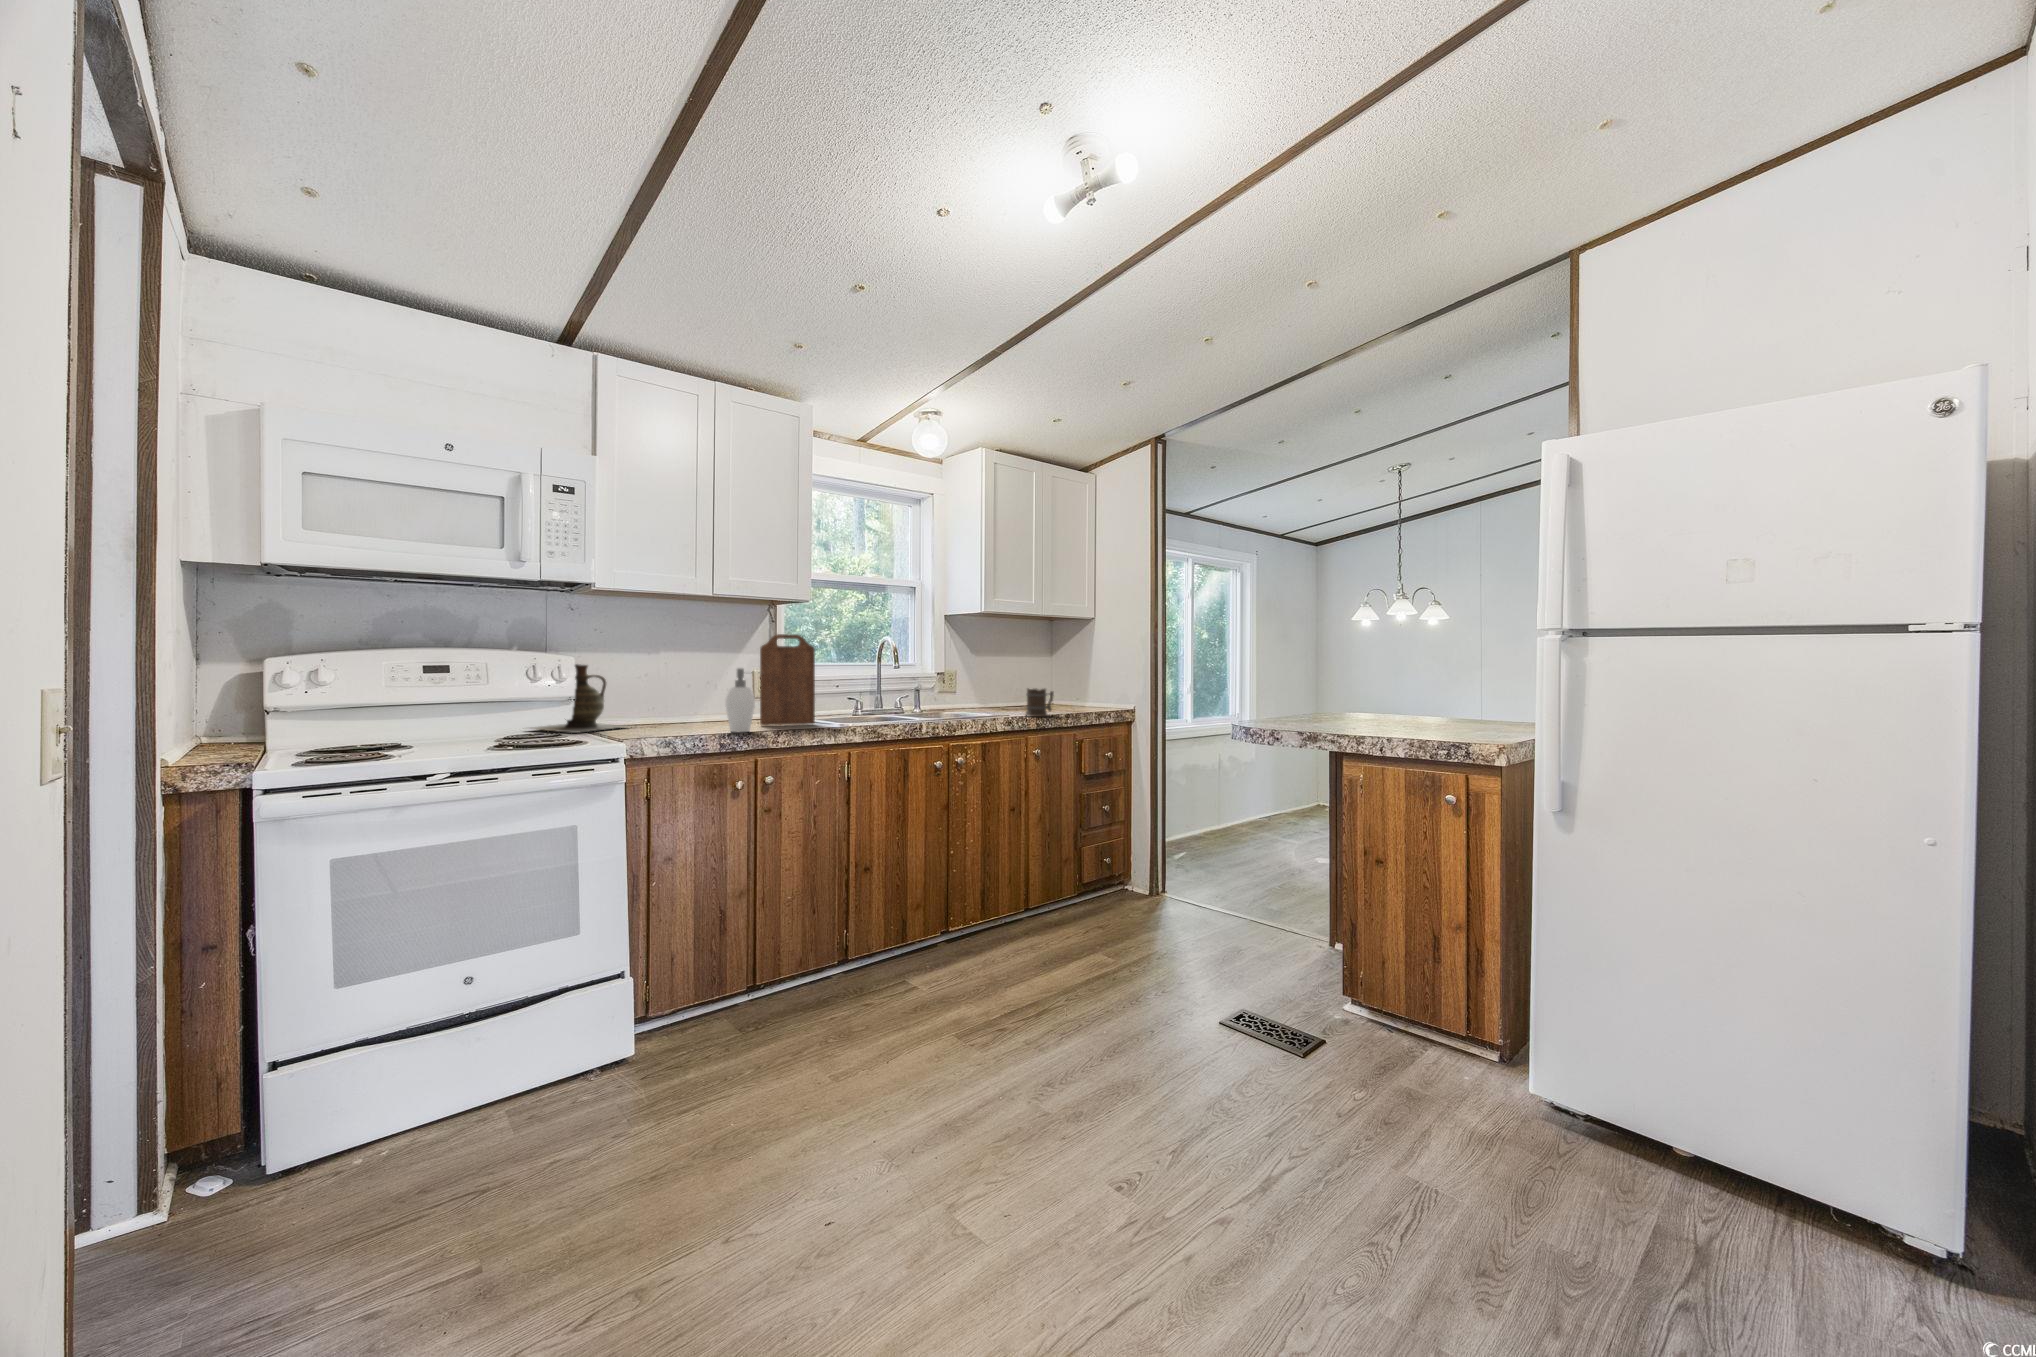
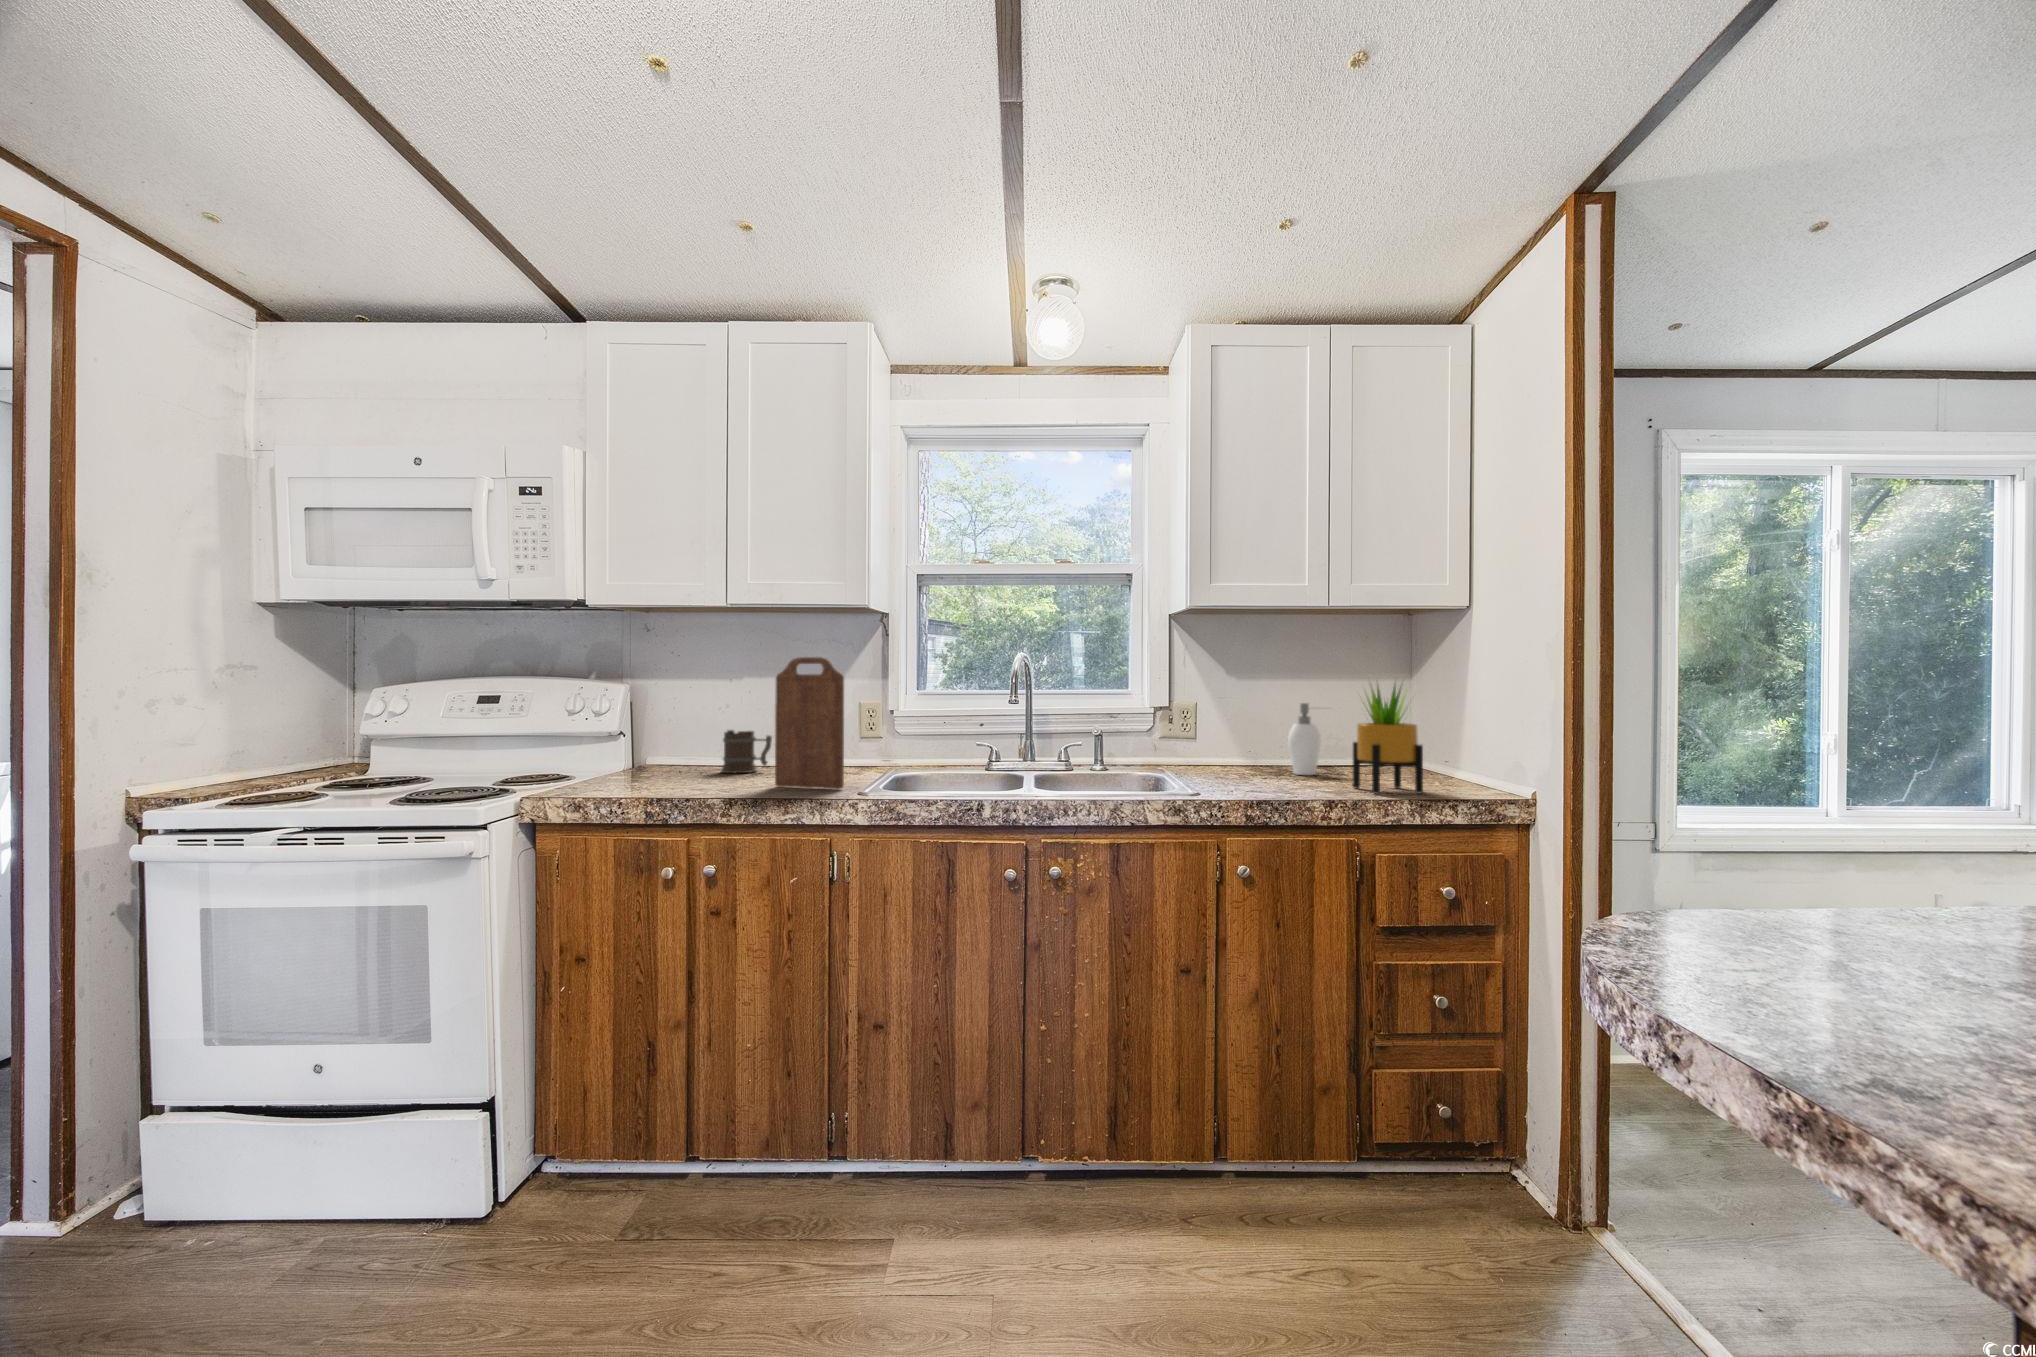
potted plant: none [1056,653,1090,712] -> present [1353,685,1423,794]
ceramic jug: present [530,664,627,733] -> none [557,700,658,783]
soap dispenser: present [725,668,755,732] -> present [1288,703,1321,775]
mug: present [1026,689,1054,717] -> present [721,730,772,773]

